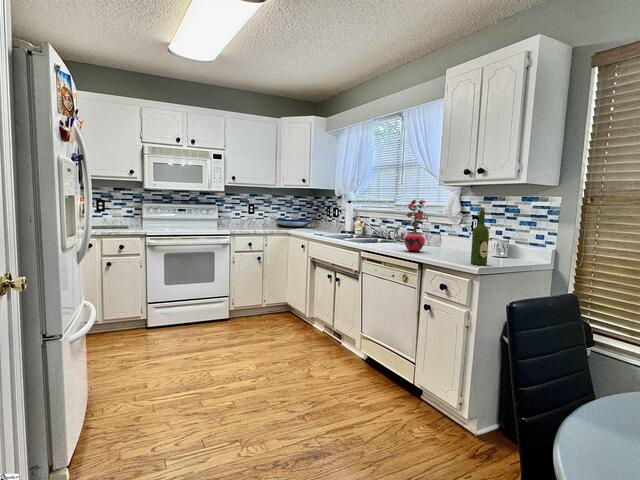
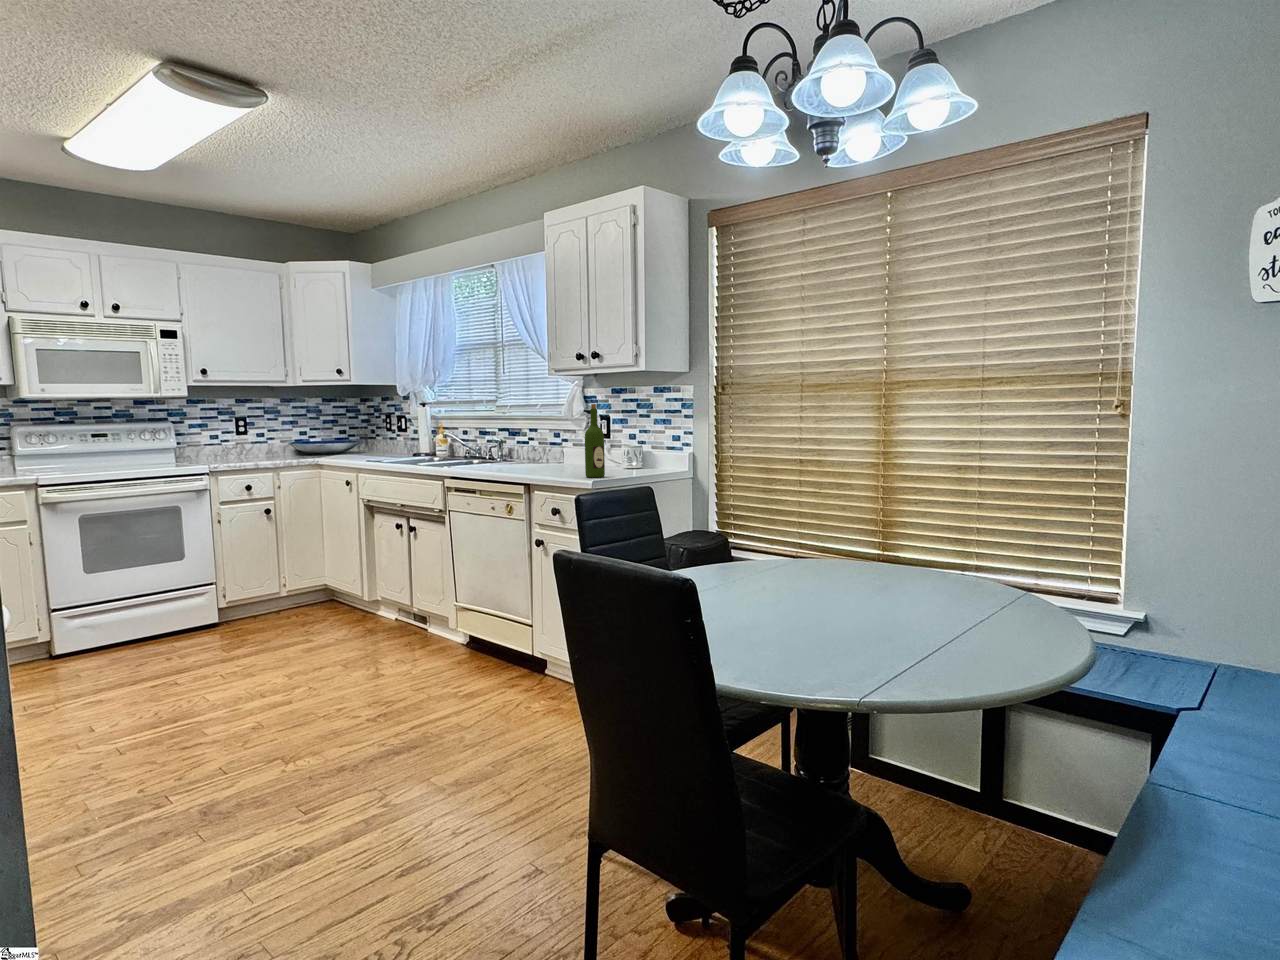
potted plant: present [403,200,428,252] -> none [498,395,537,471]

